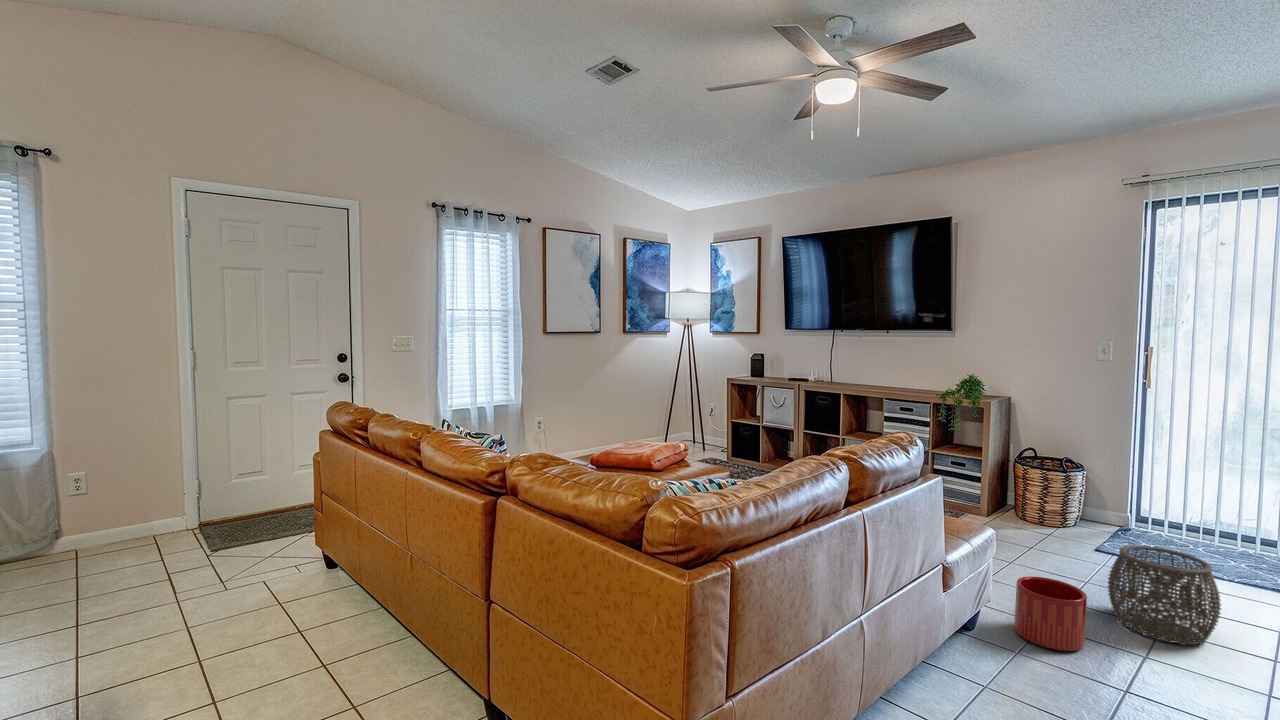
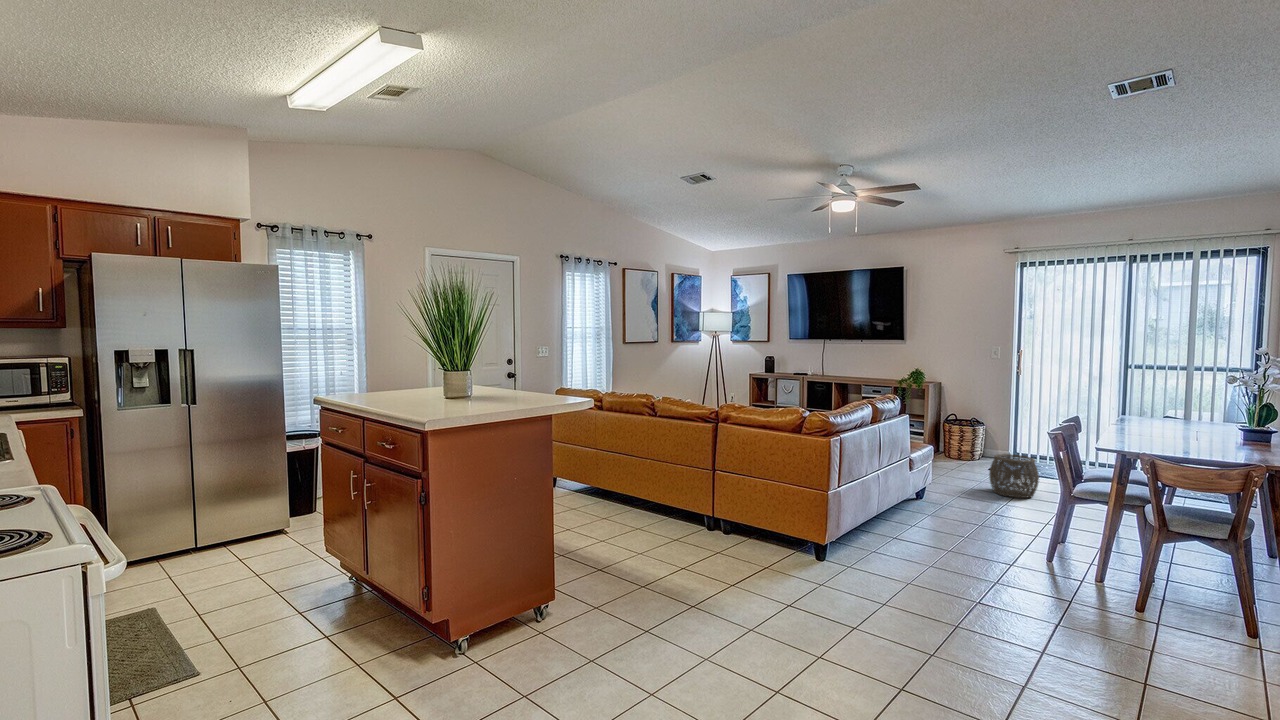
planter: present [1014,576,1087,651] -> none [943,470,977,502]

